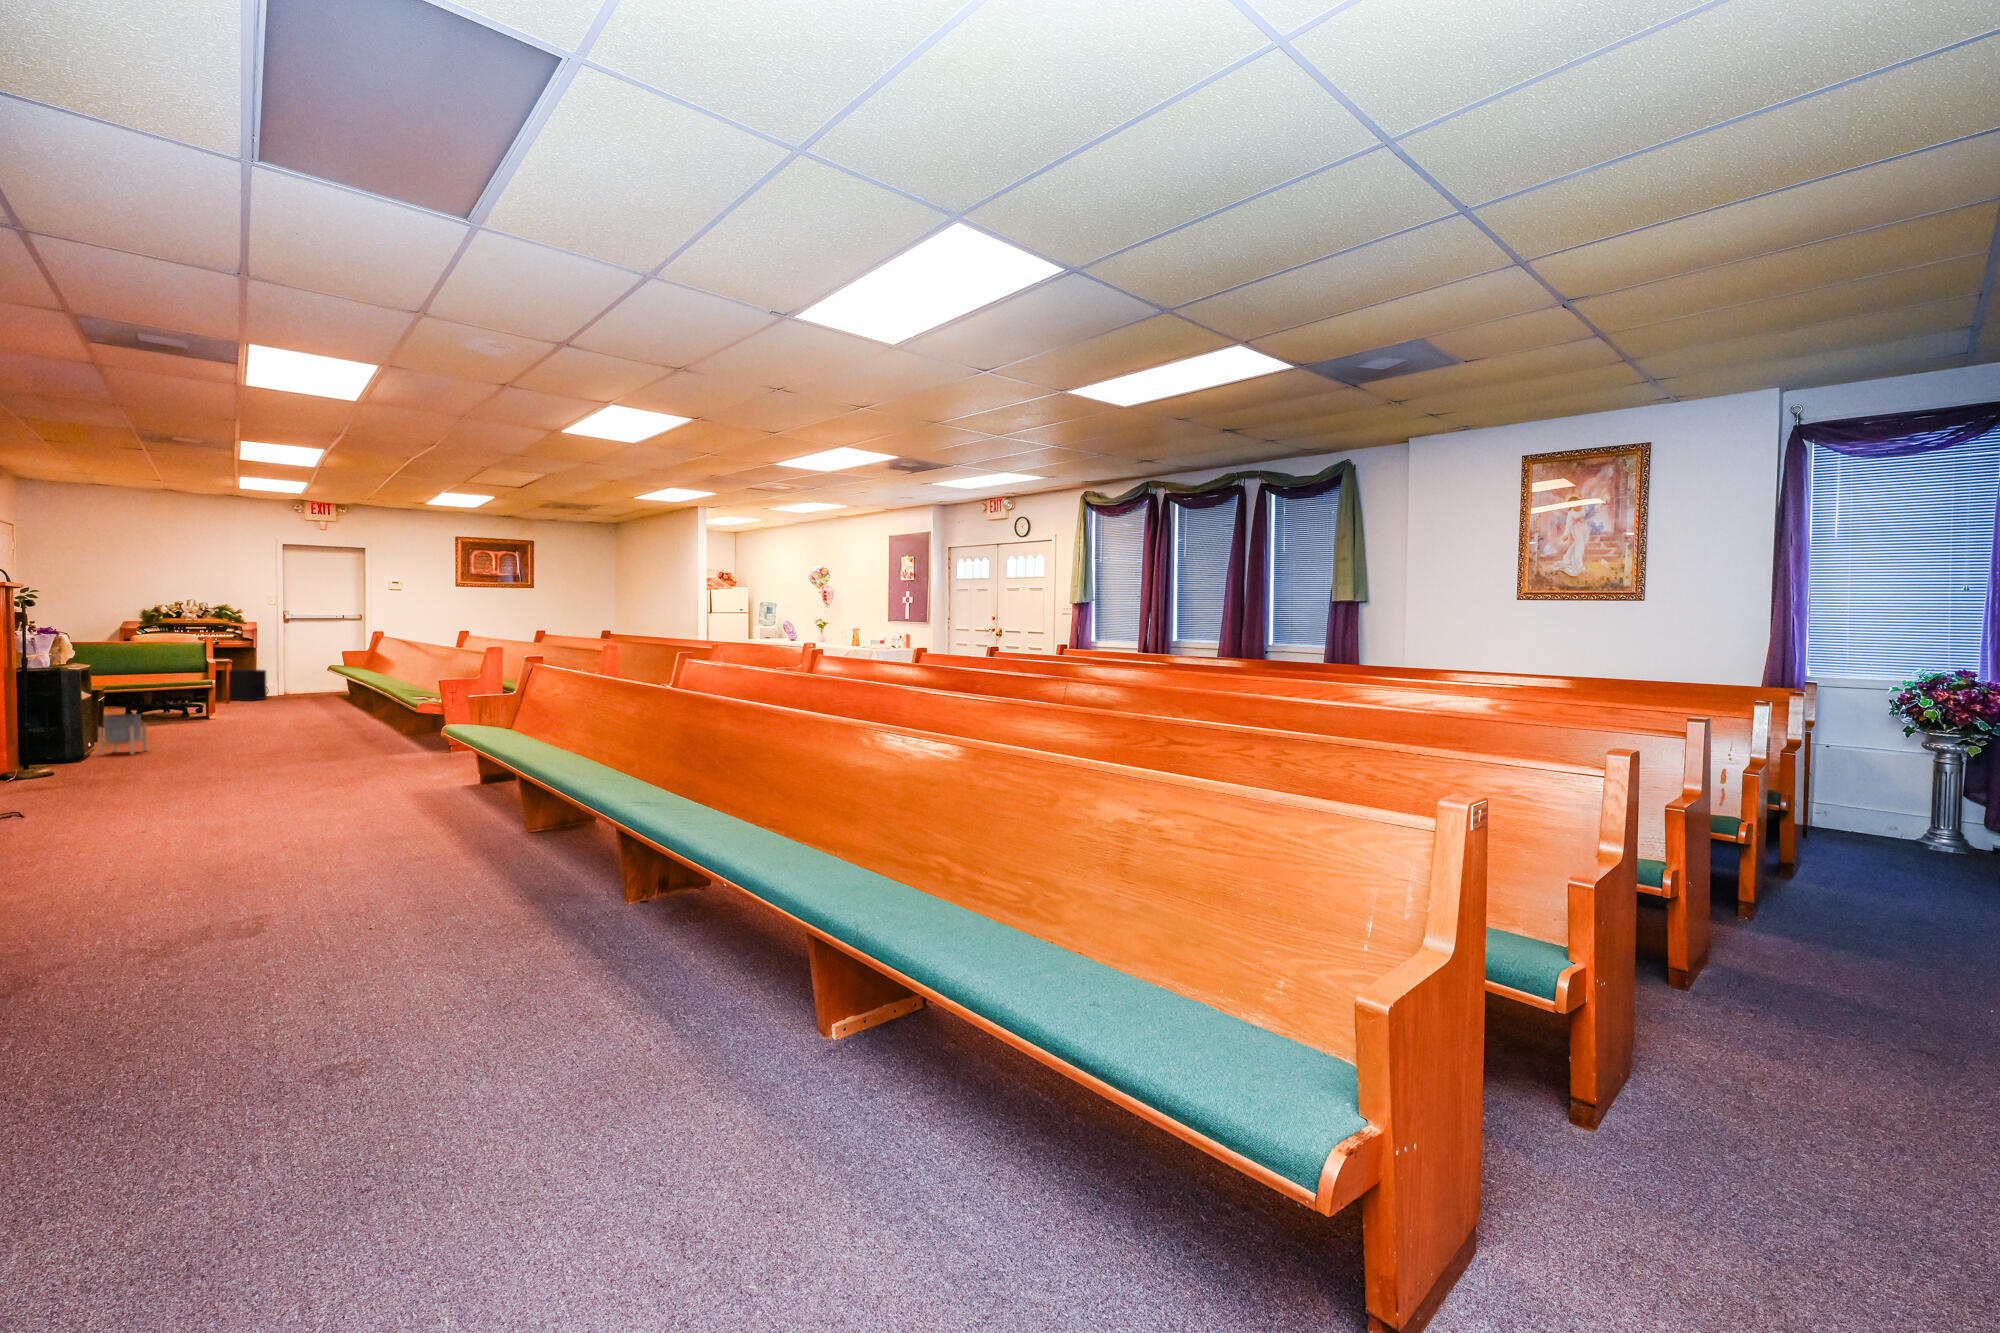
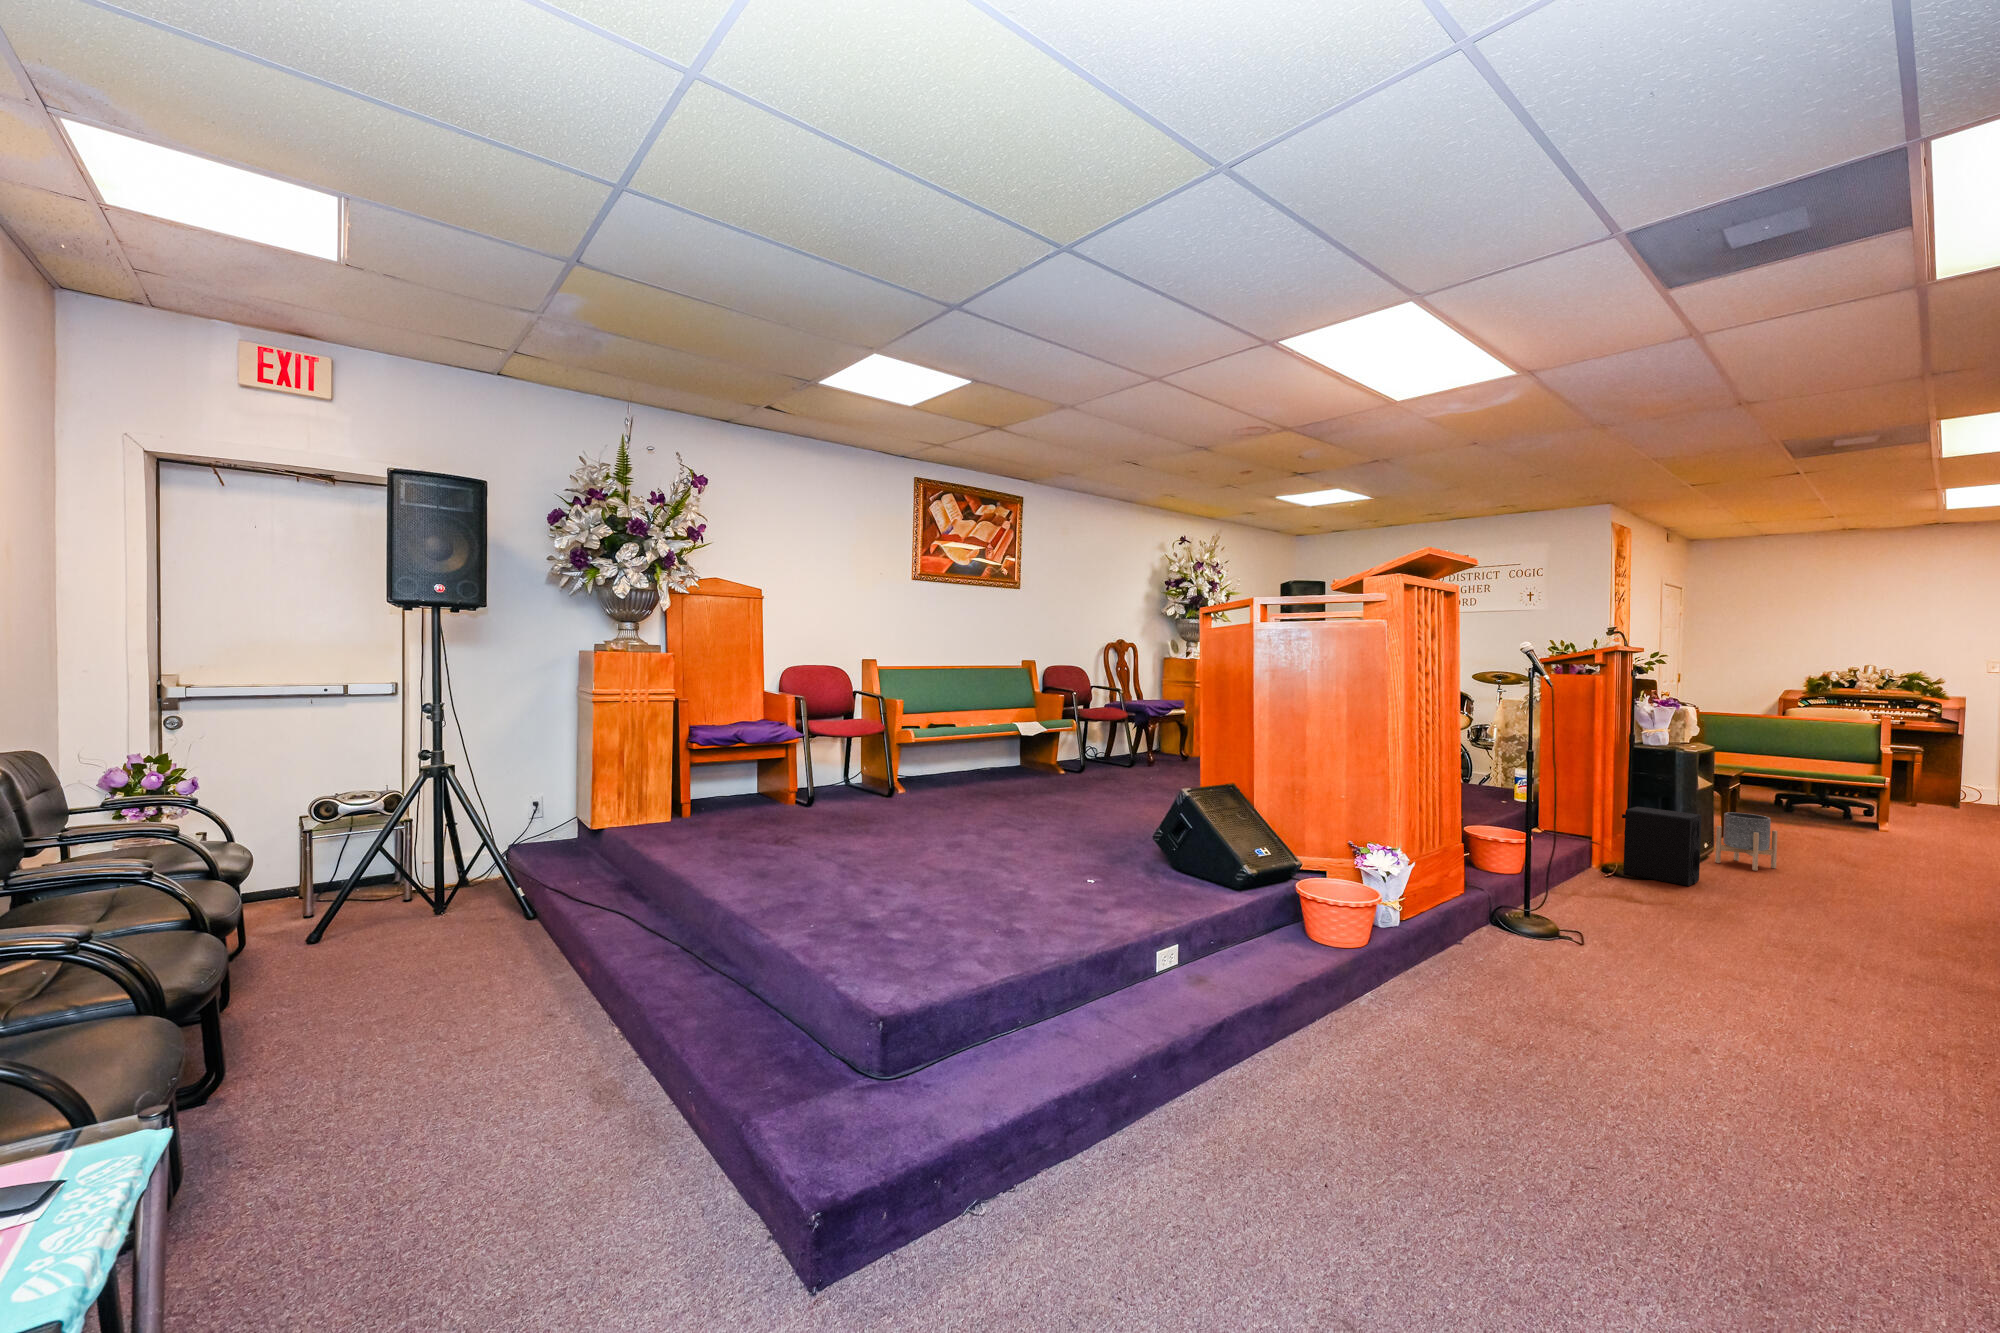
speaker: present [229,669,267,701] -> present [1622,806,1701,886]

